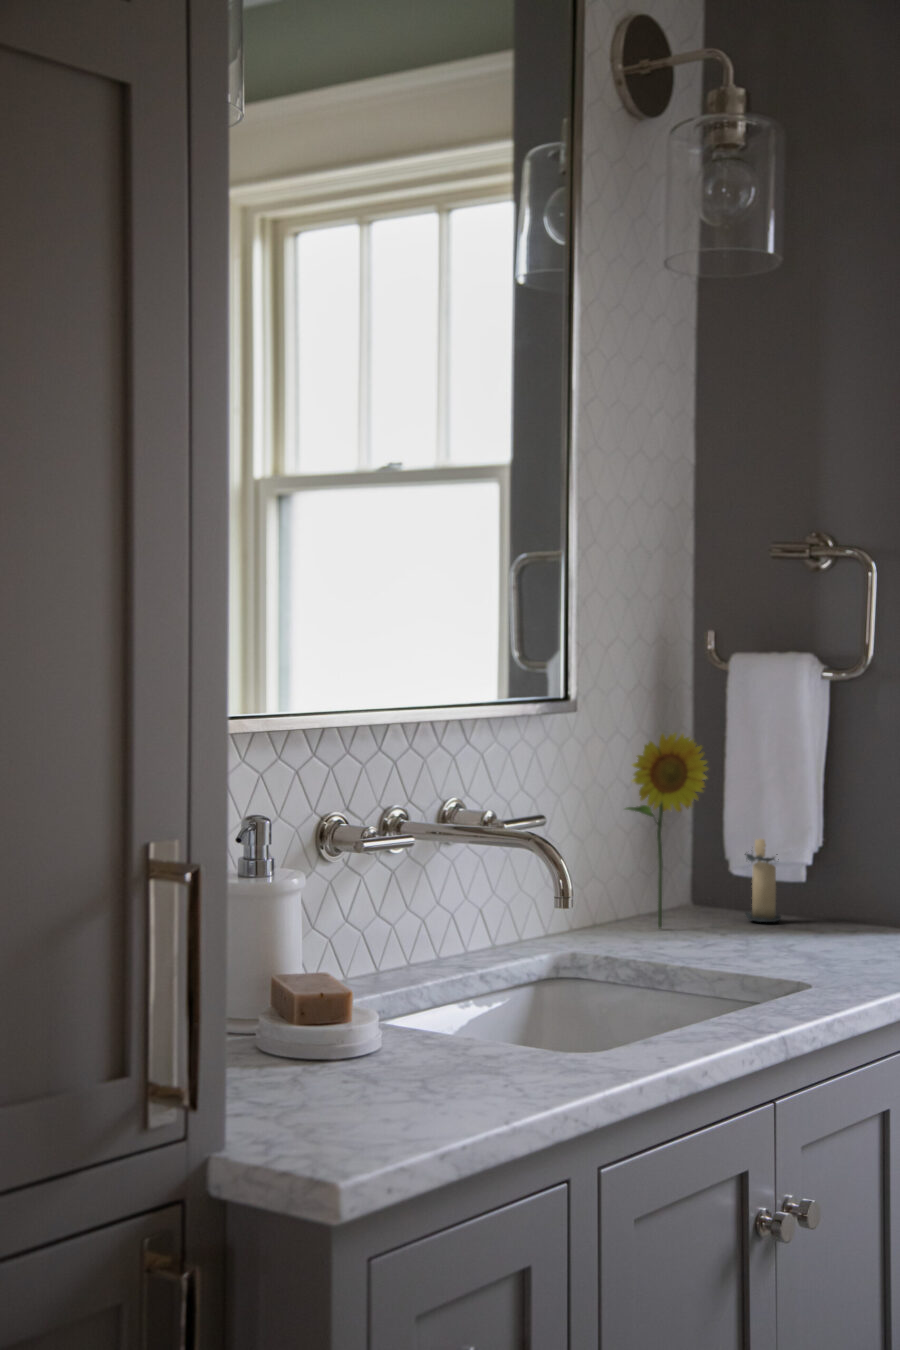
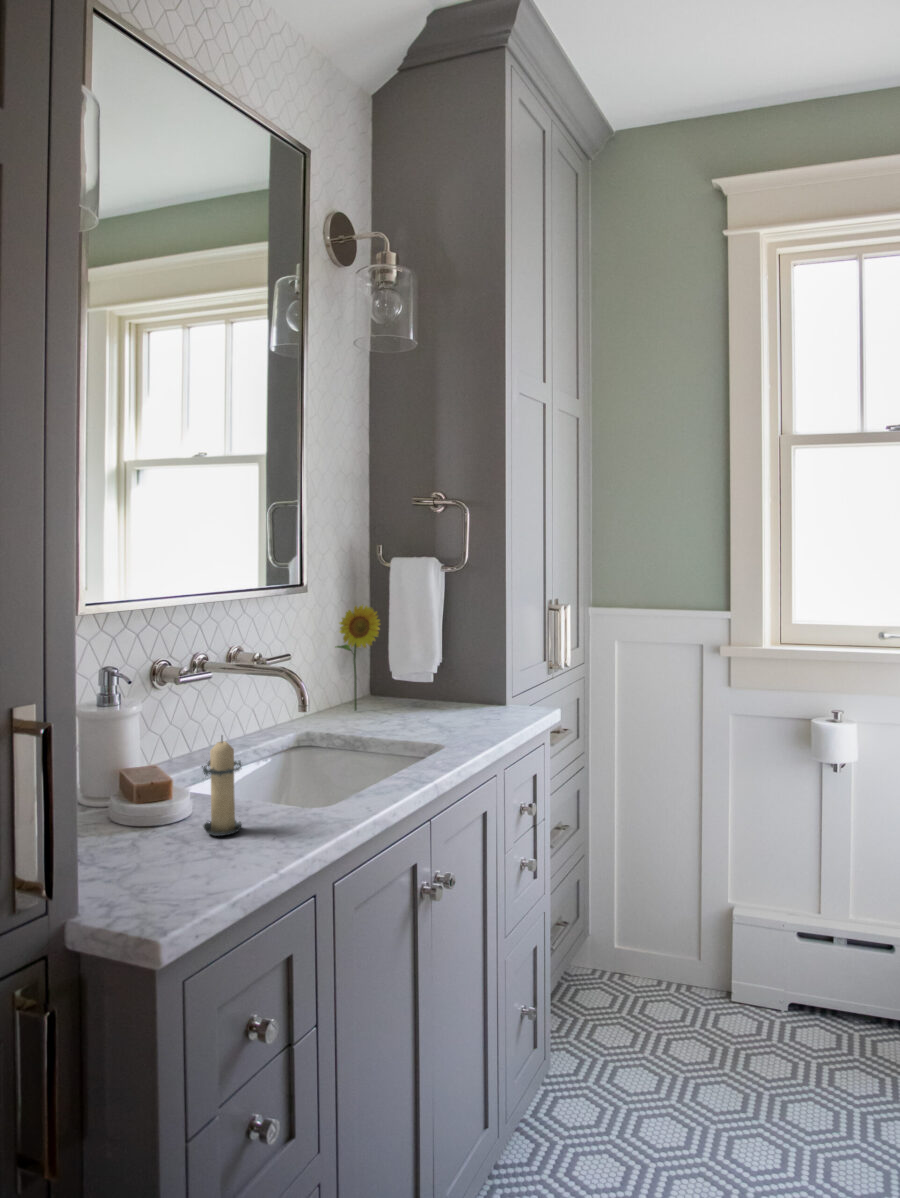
candle: present [745,839,781,922] -> present [202,736,242,836]

